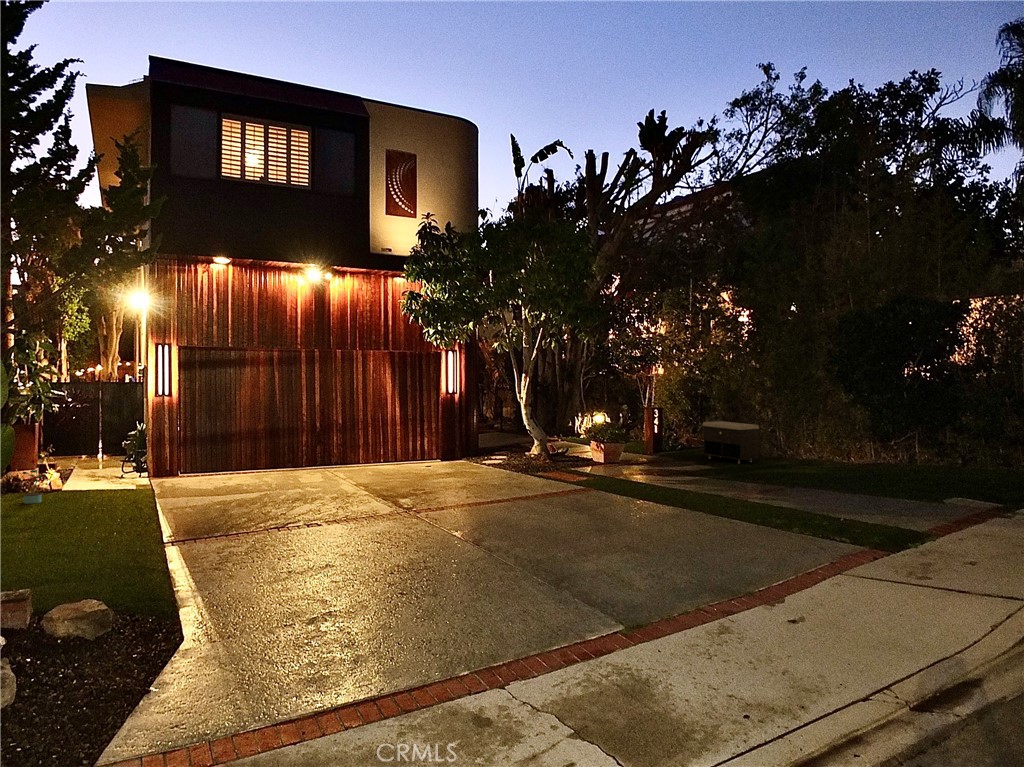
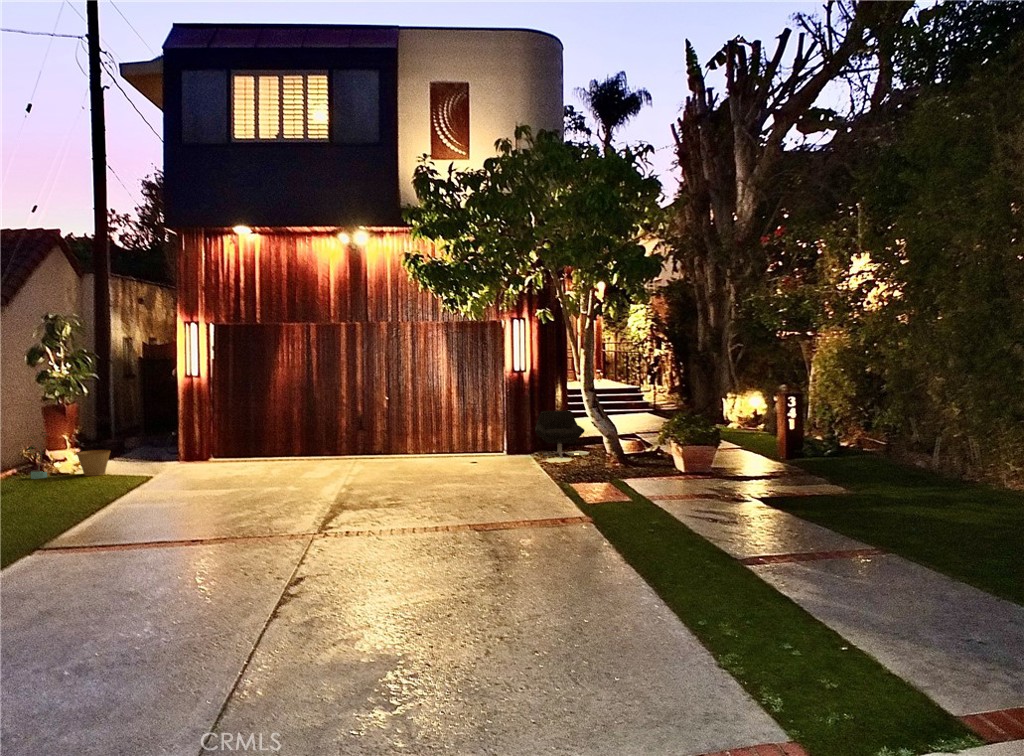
storage bench: present [703,421,759,463] -> none [872,412,956,478]
lounge chair: none [461,423,506,461] -> present [535,410,585,458]
basket: none [71,471,108,497] -> present [76,450,110,476]

